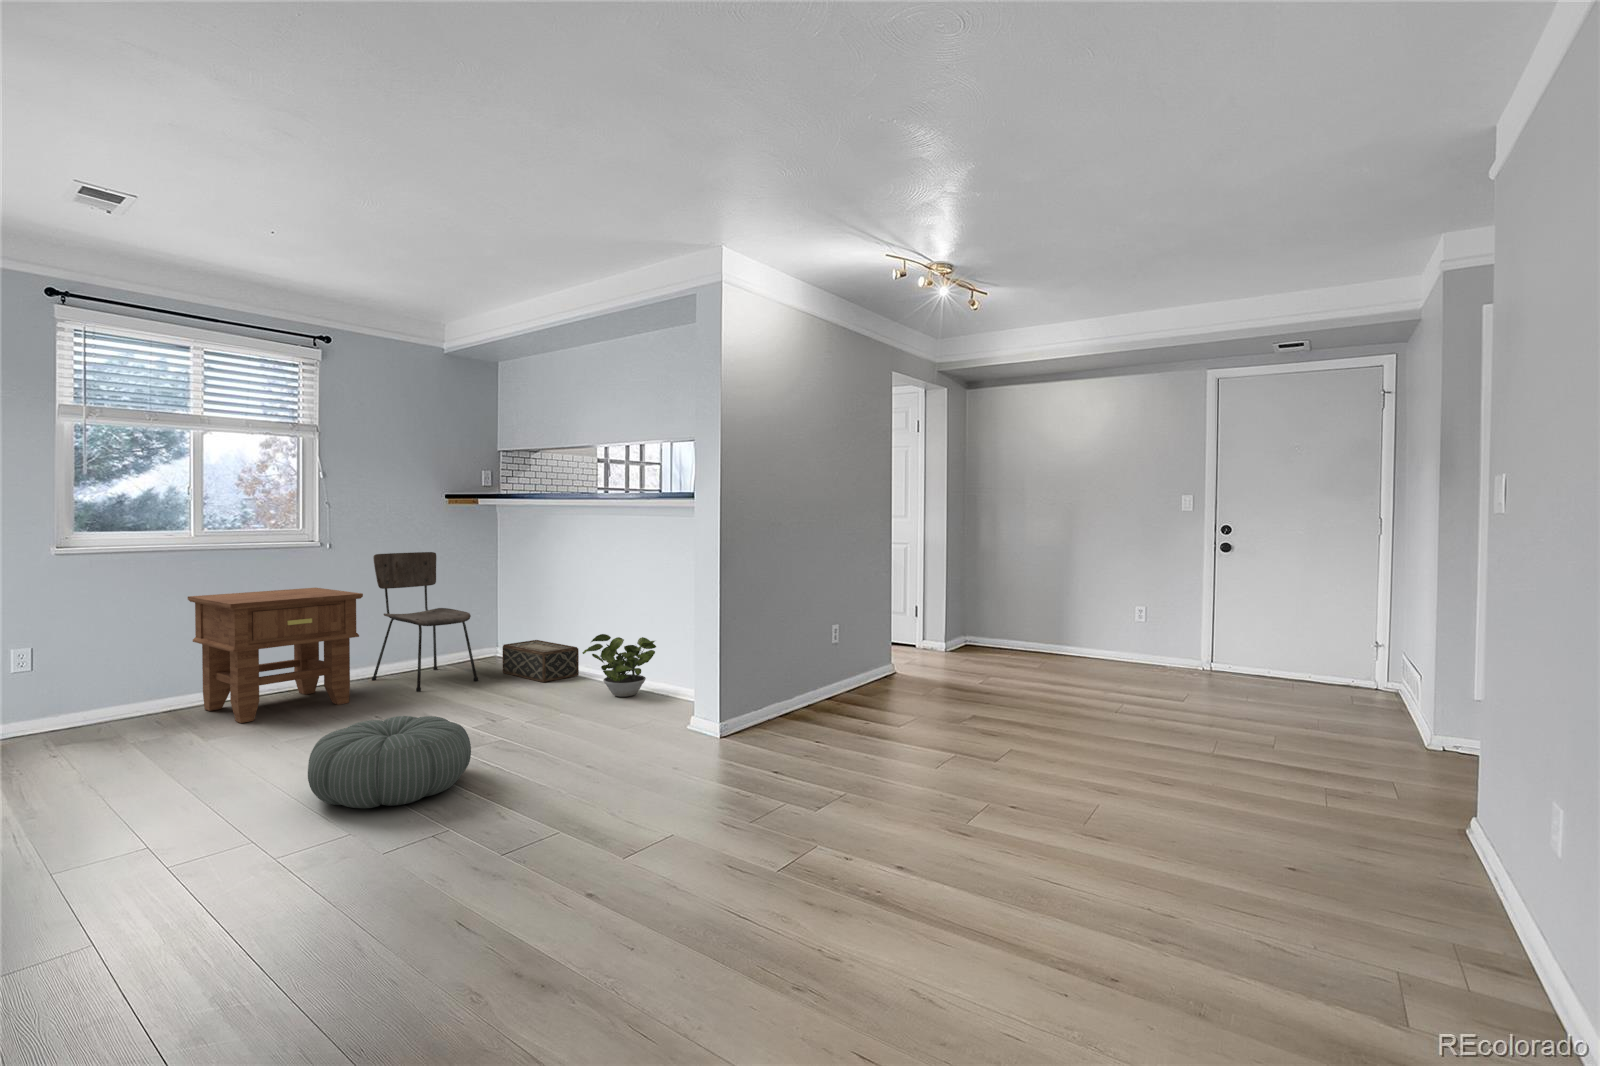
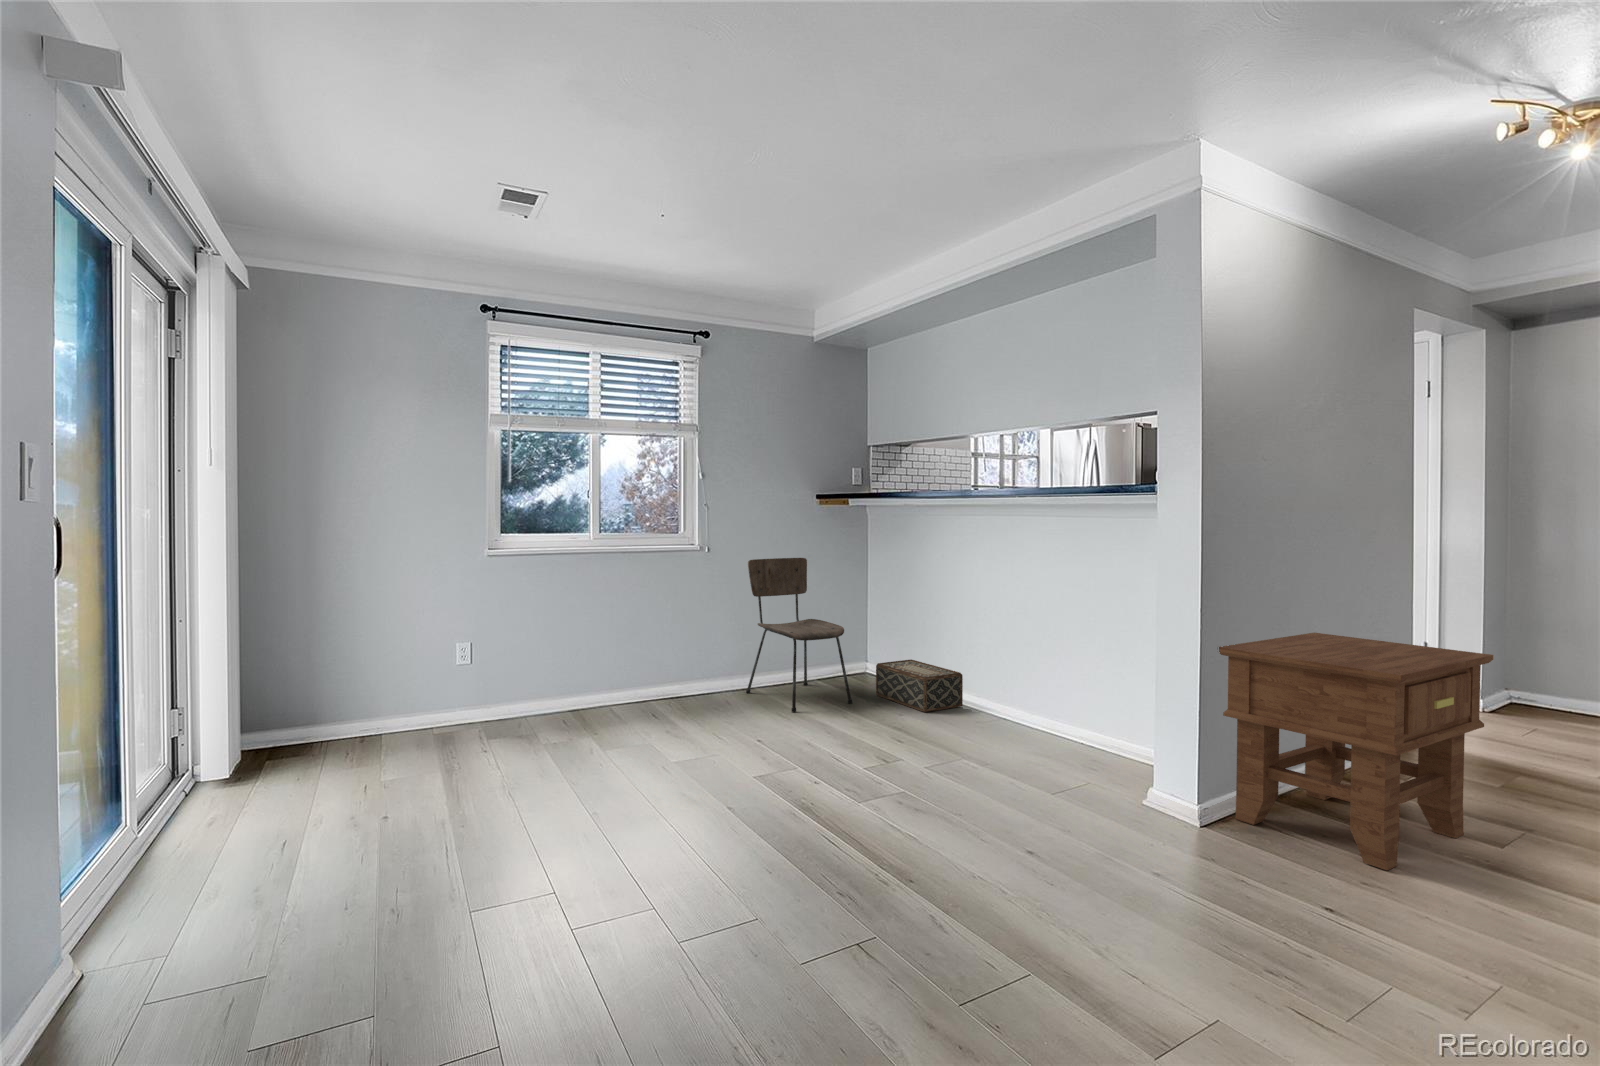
side table: present [188,588,363,723] -> present [1217,633,1493,870]
potted plant: present [583,634,656,697] -> none [977,664,1067,743]
pouf: present [308,716,471,808] -> none [703,758,875,876]

